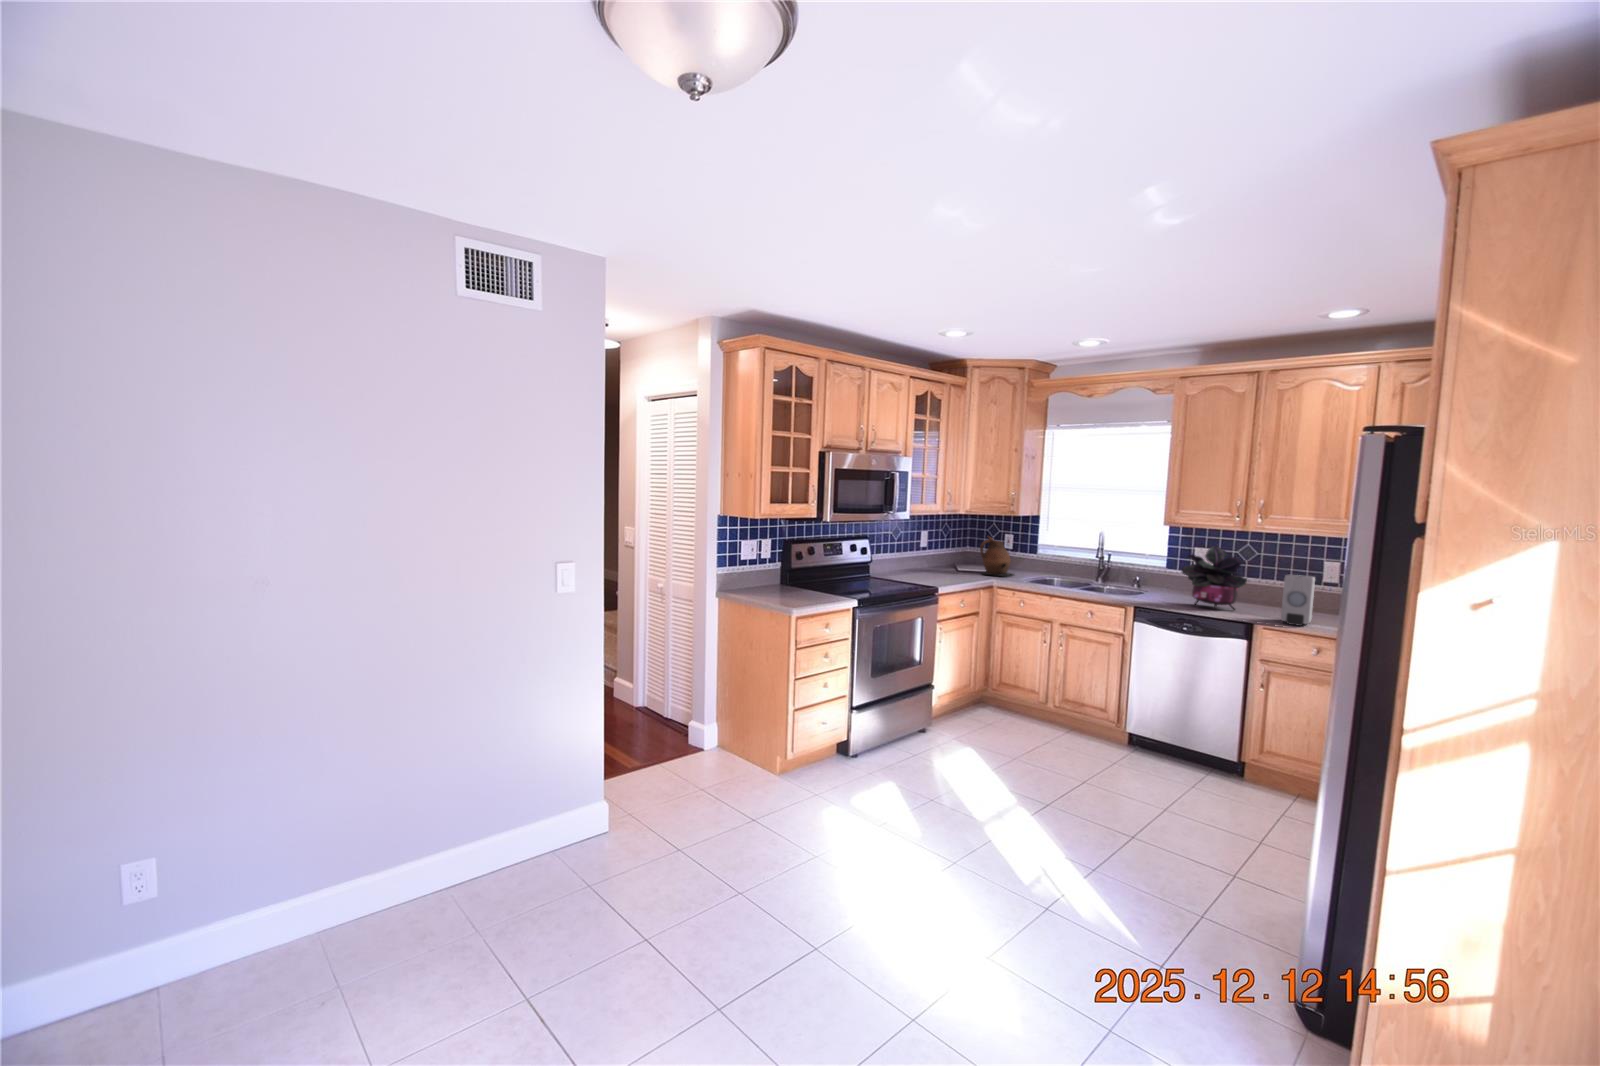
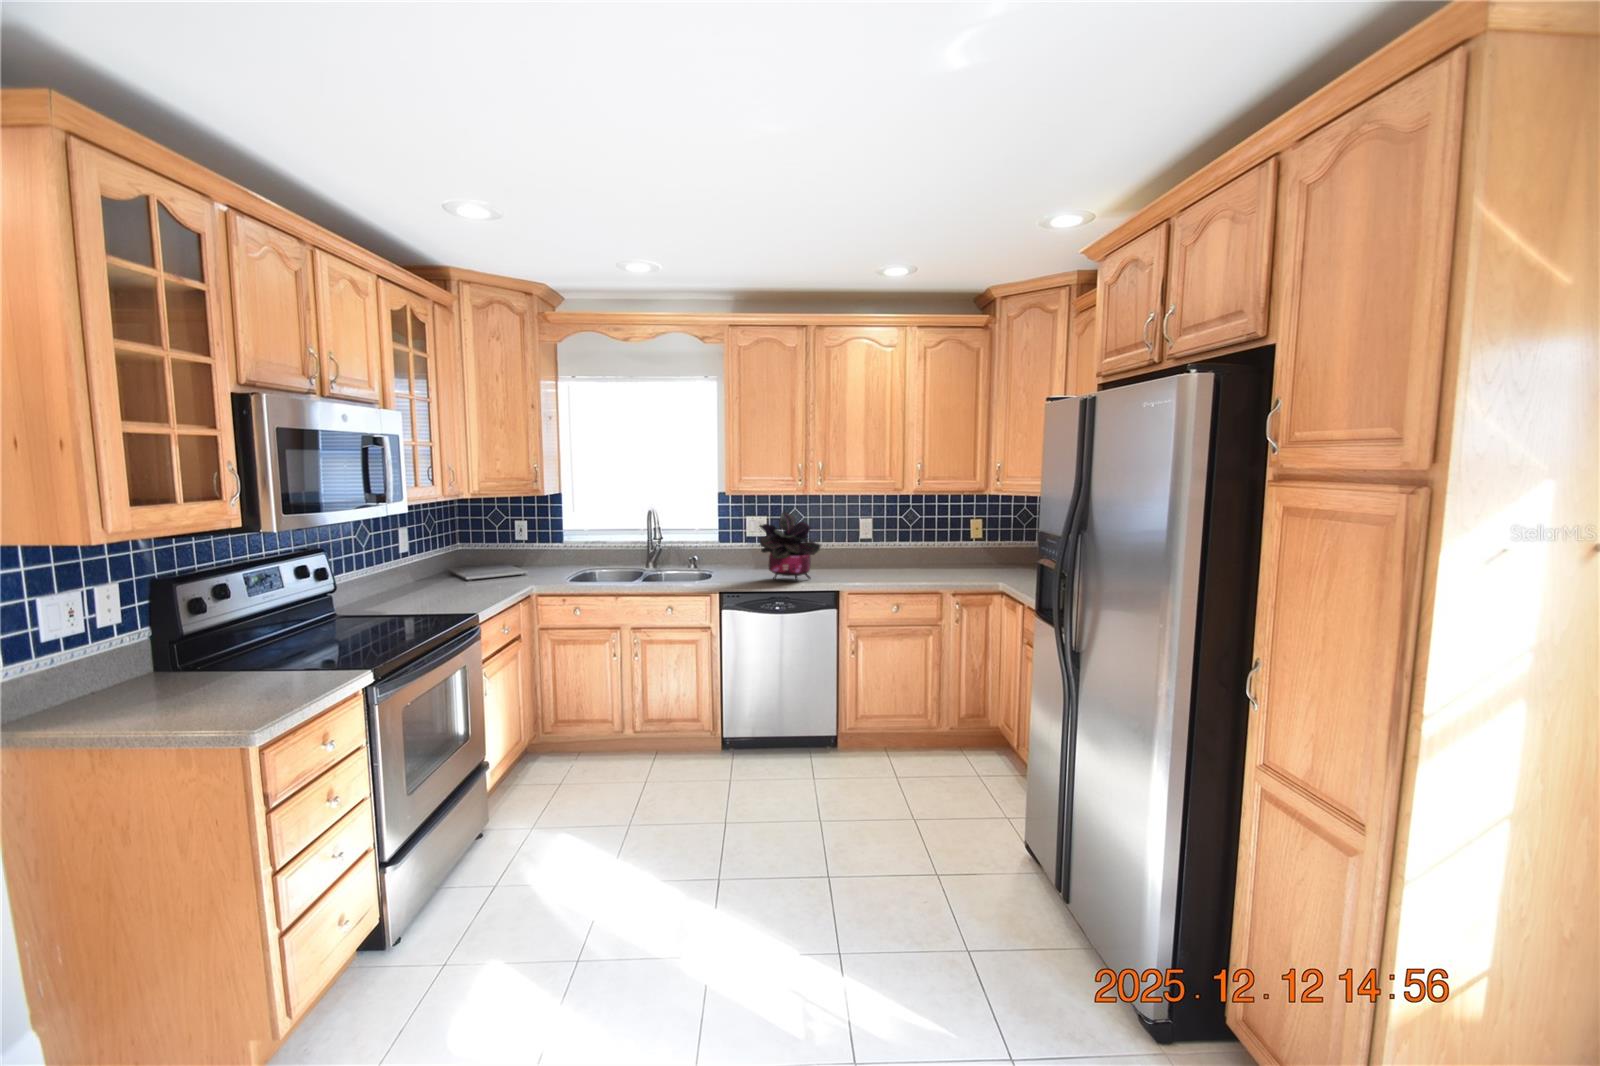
ceramic pitcher: present [980,537,1012,577] -> none [492,527,541,581]
soap dispenser: present [1281,575,1315,626] -> none [857,534,886,586]

